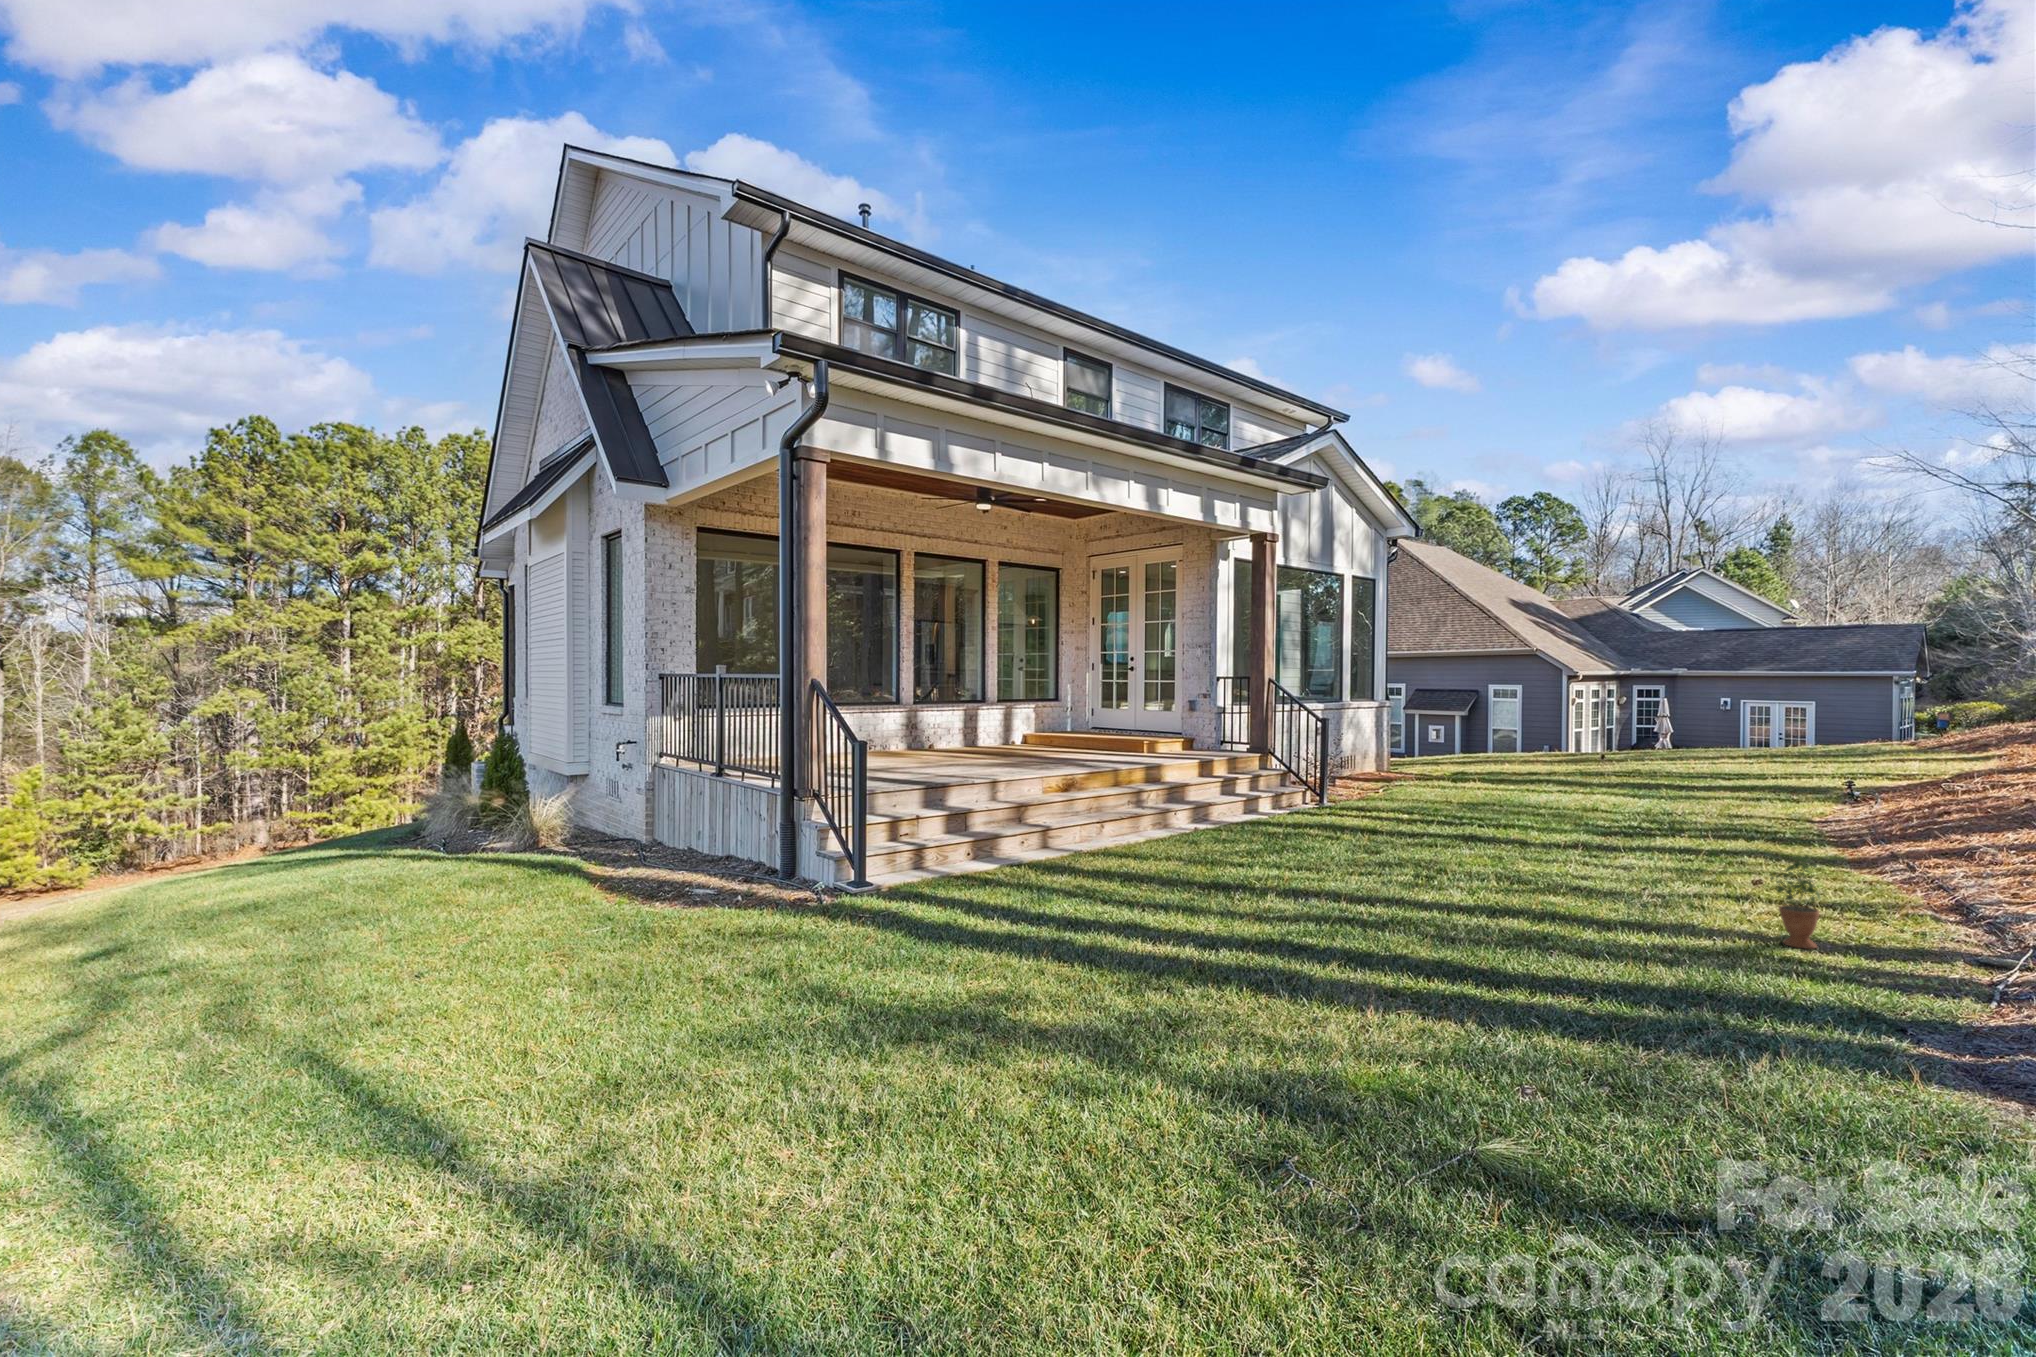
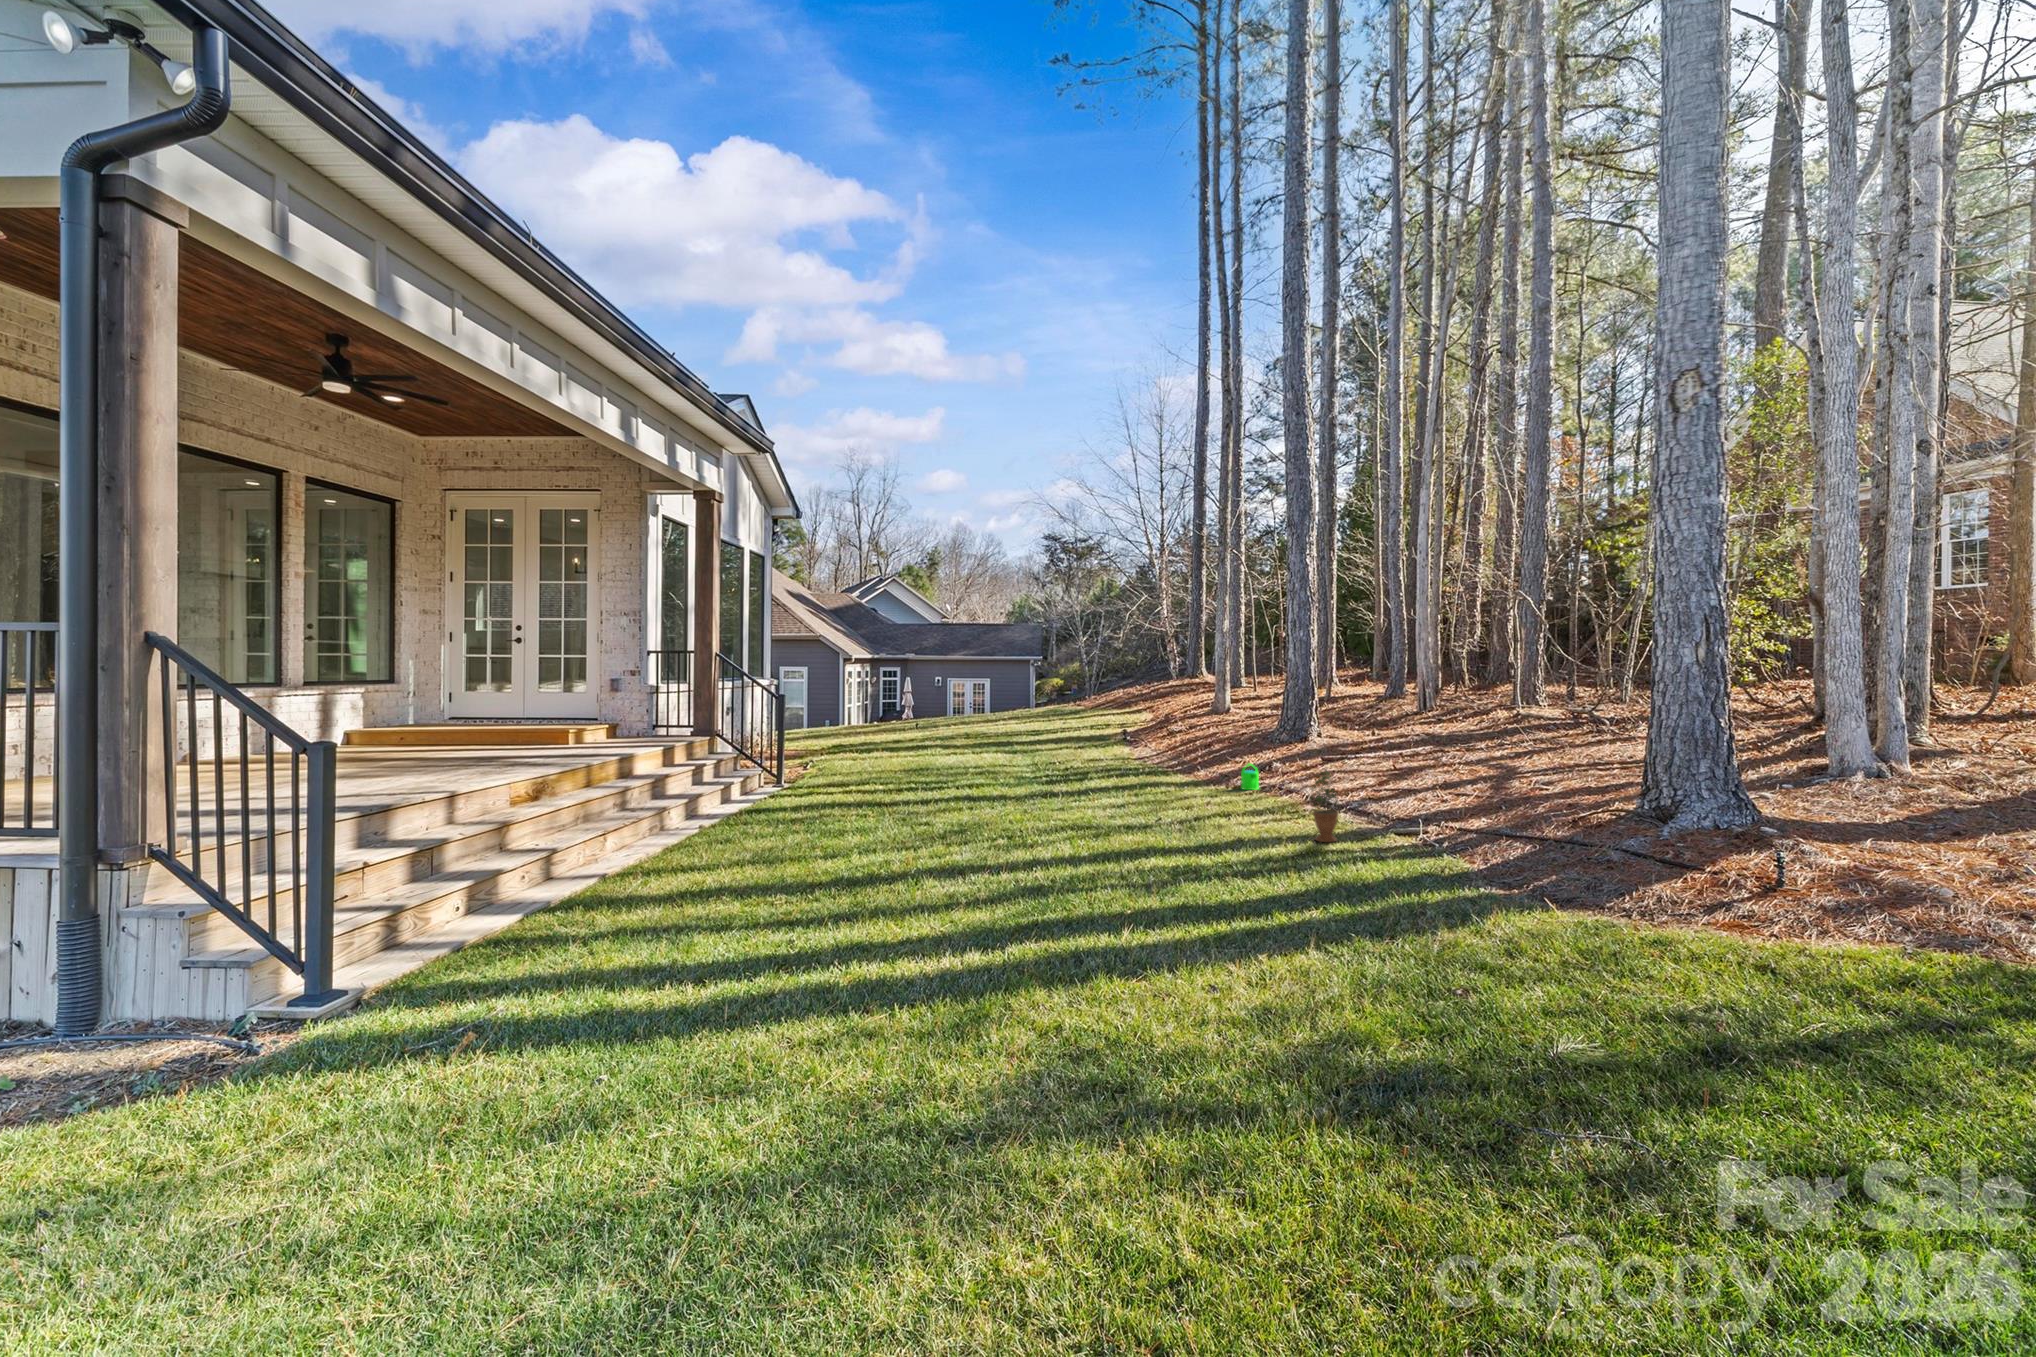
watering can: none [1853,842,1890,879] -> present [1241,763,1259,790]

